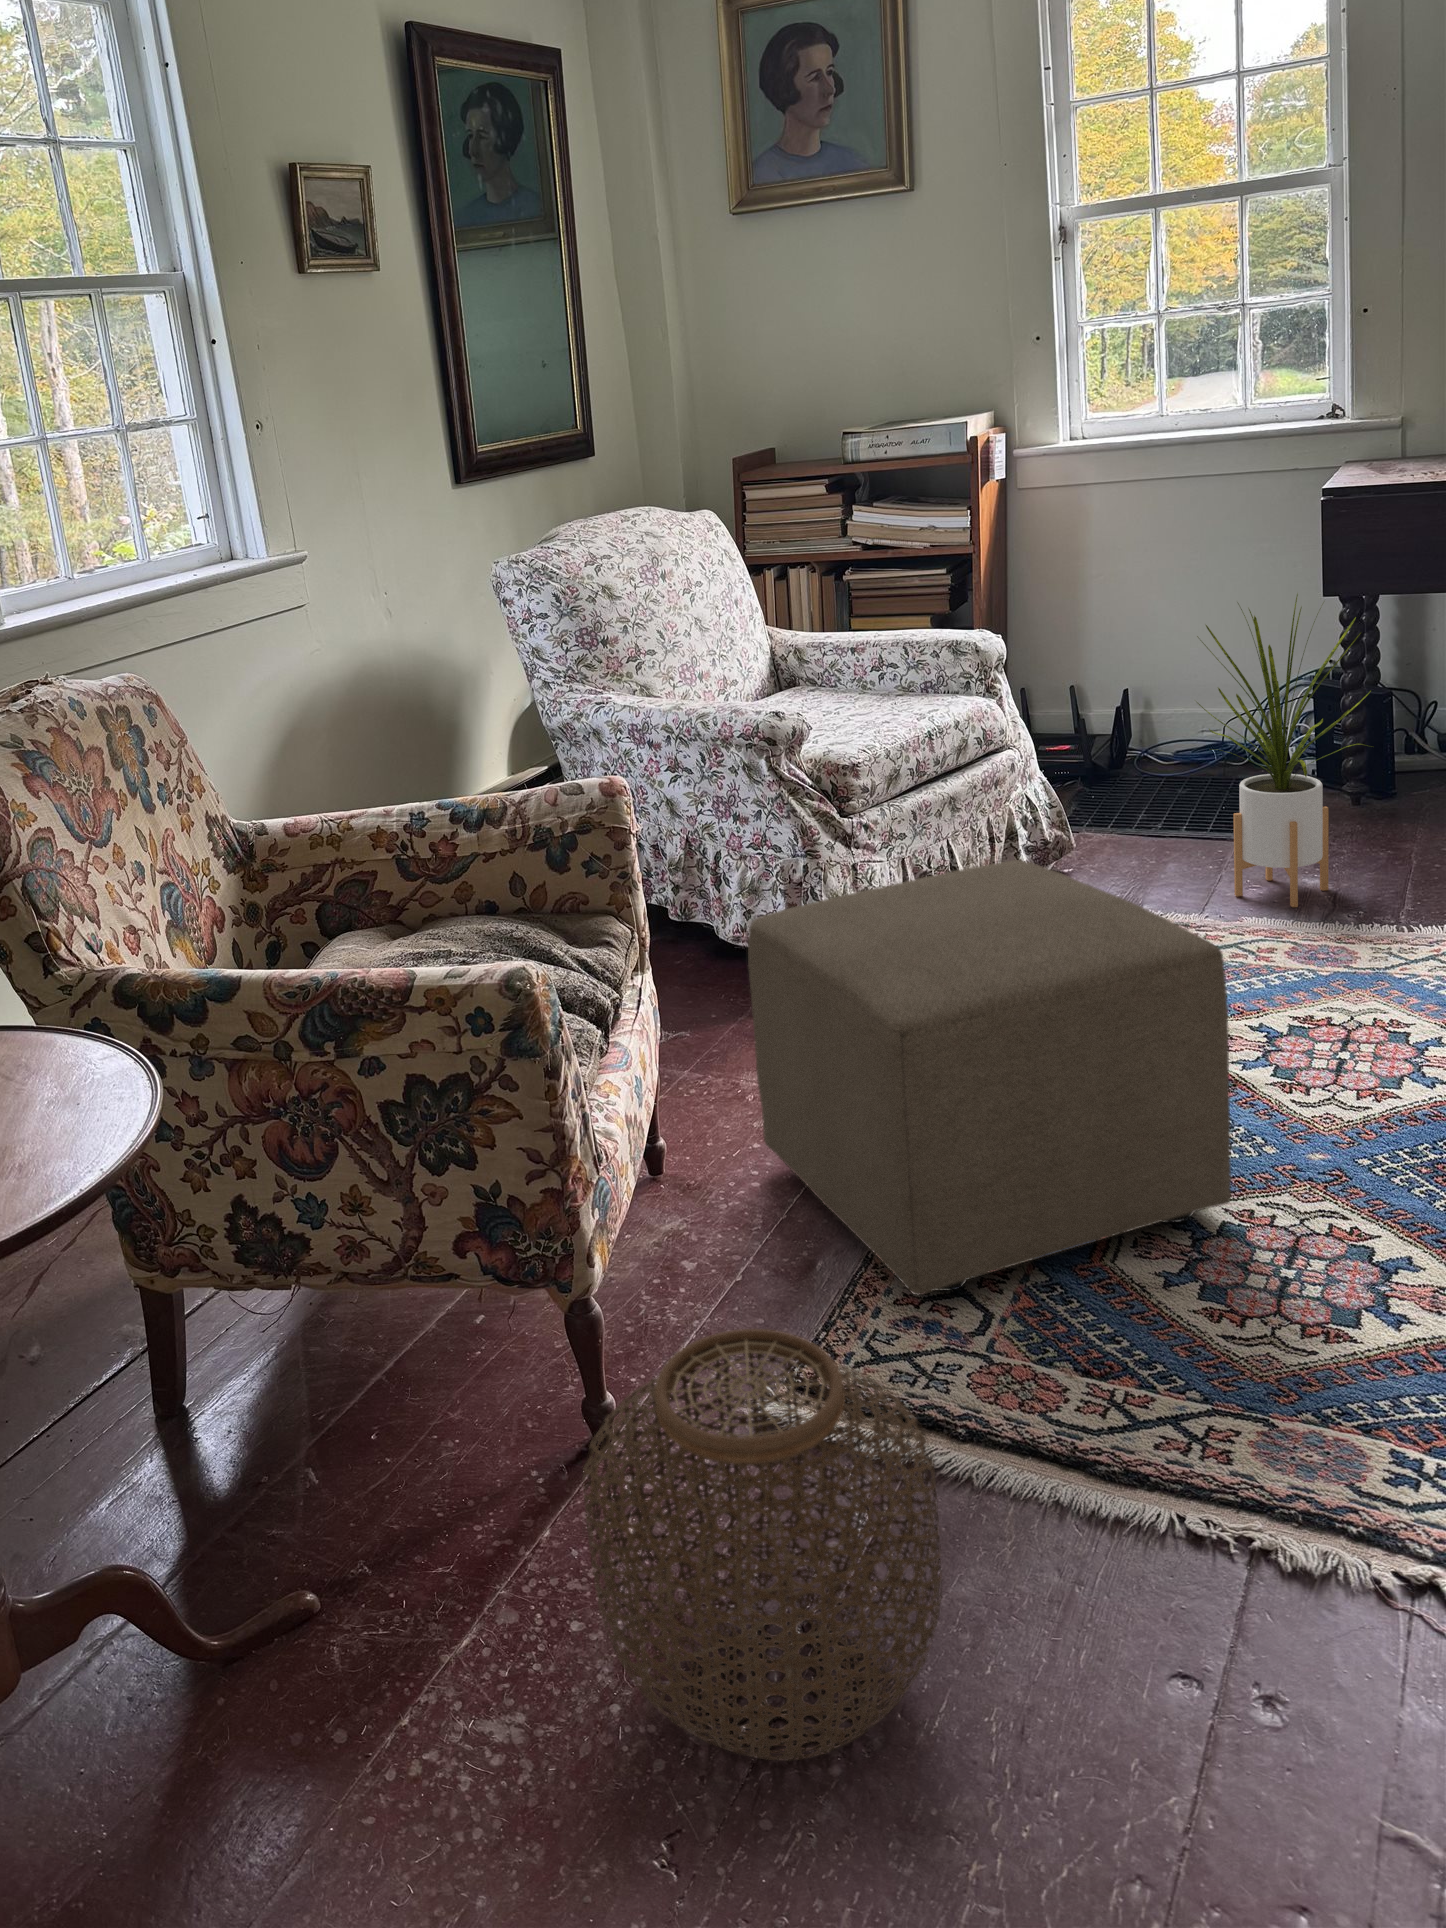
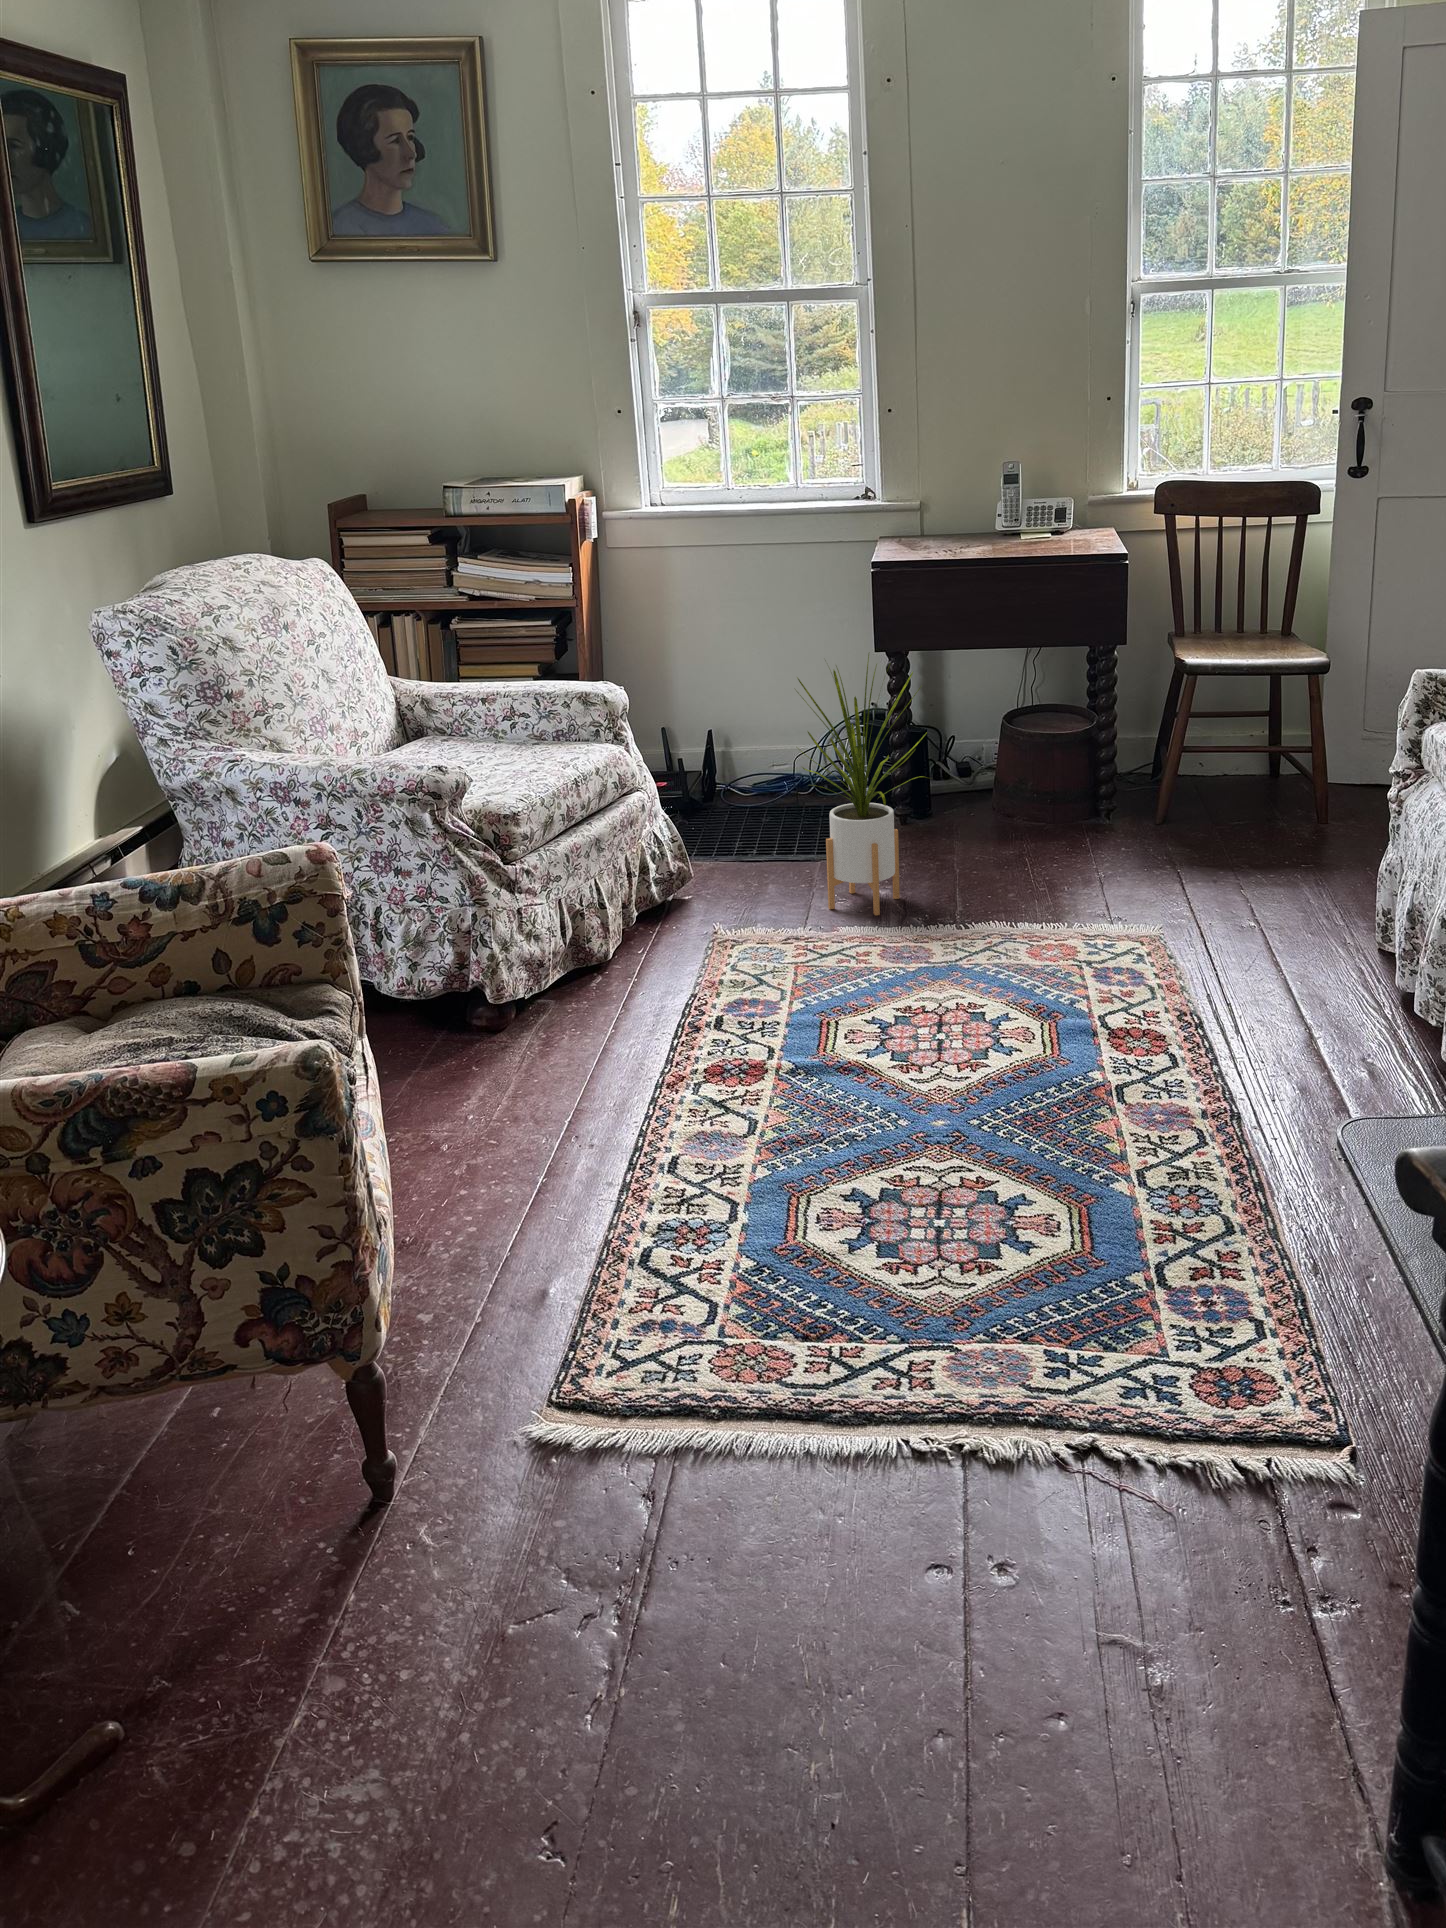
ottoman: present [748,860,1231,1295] -> none [459,897,889,1300]
woven basket: present [583,1329,942,1760] -> none [434,1352,759,1740]

